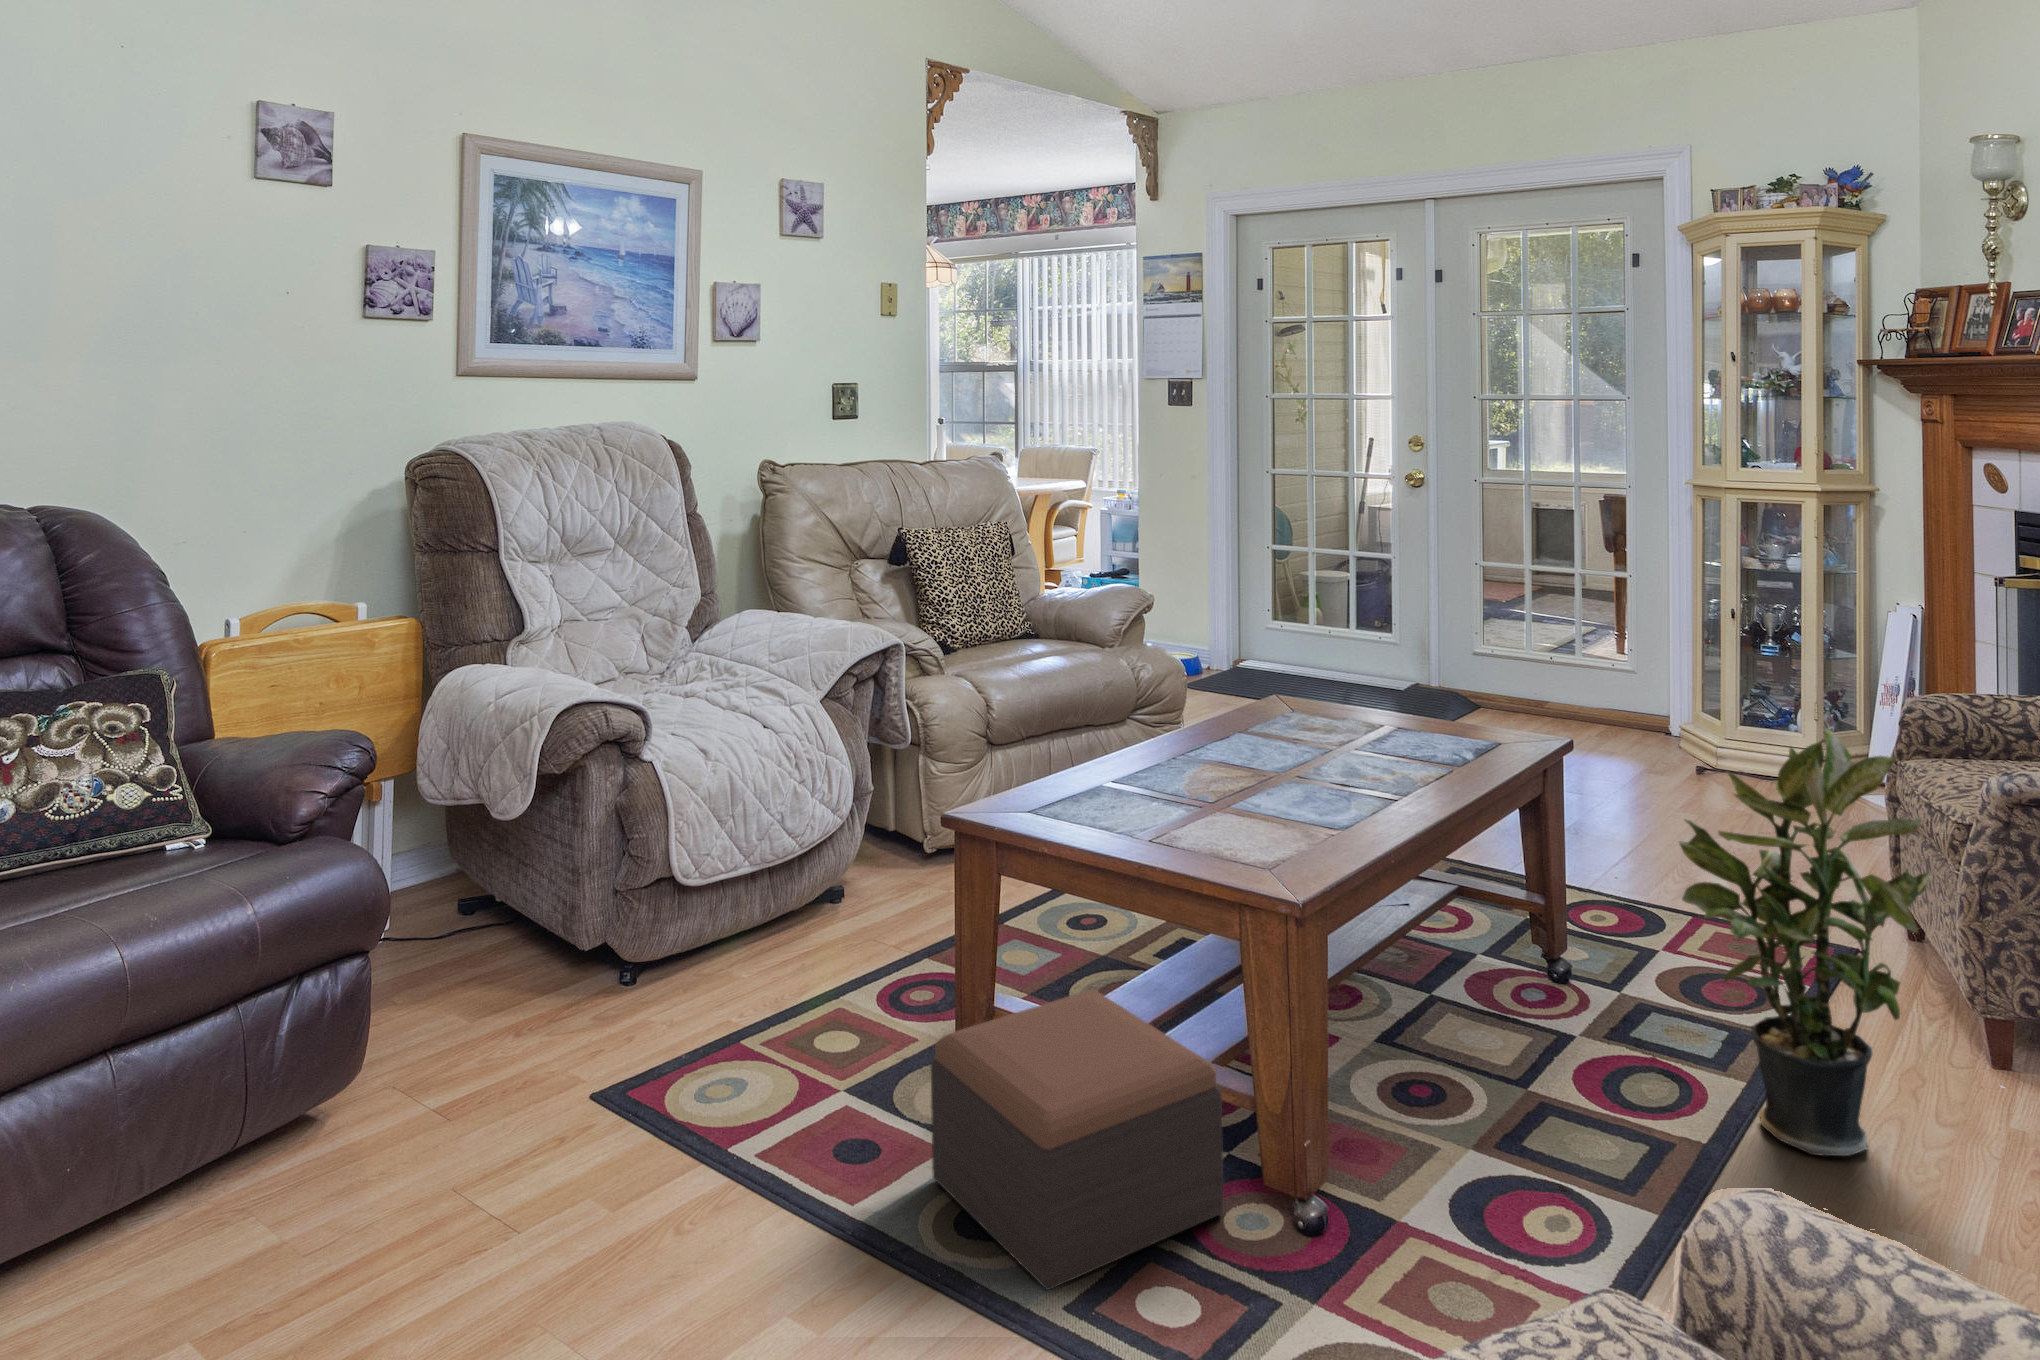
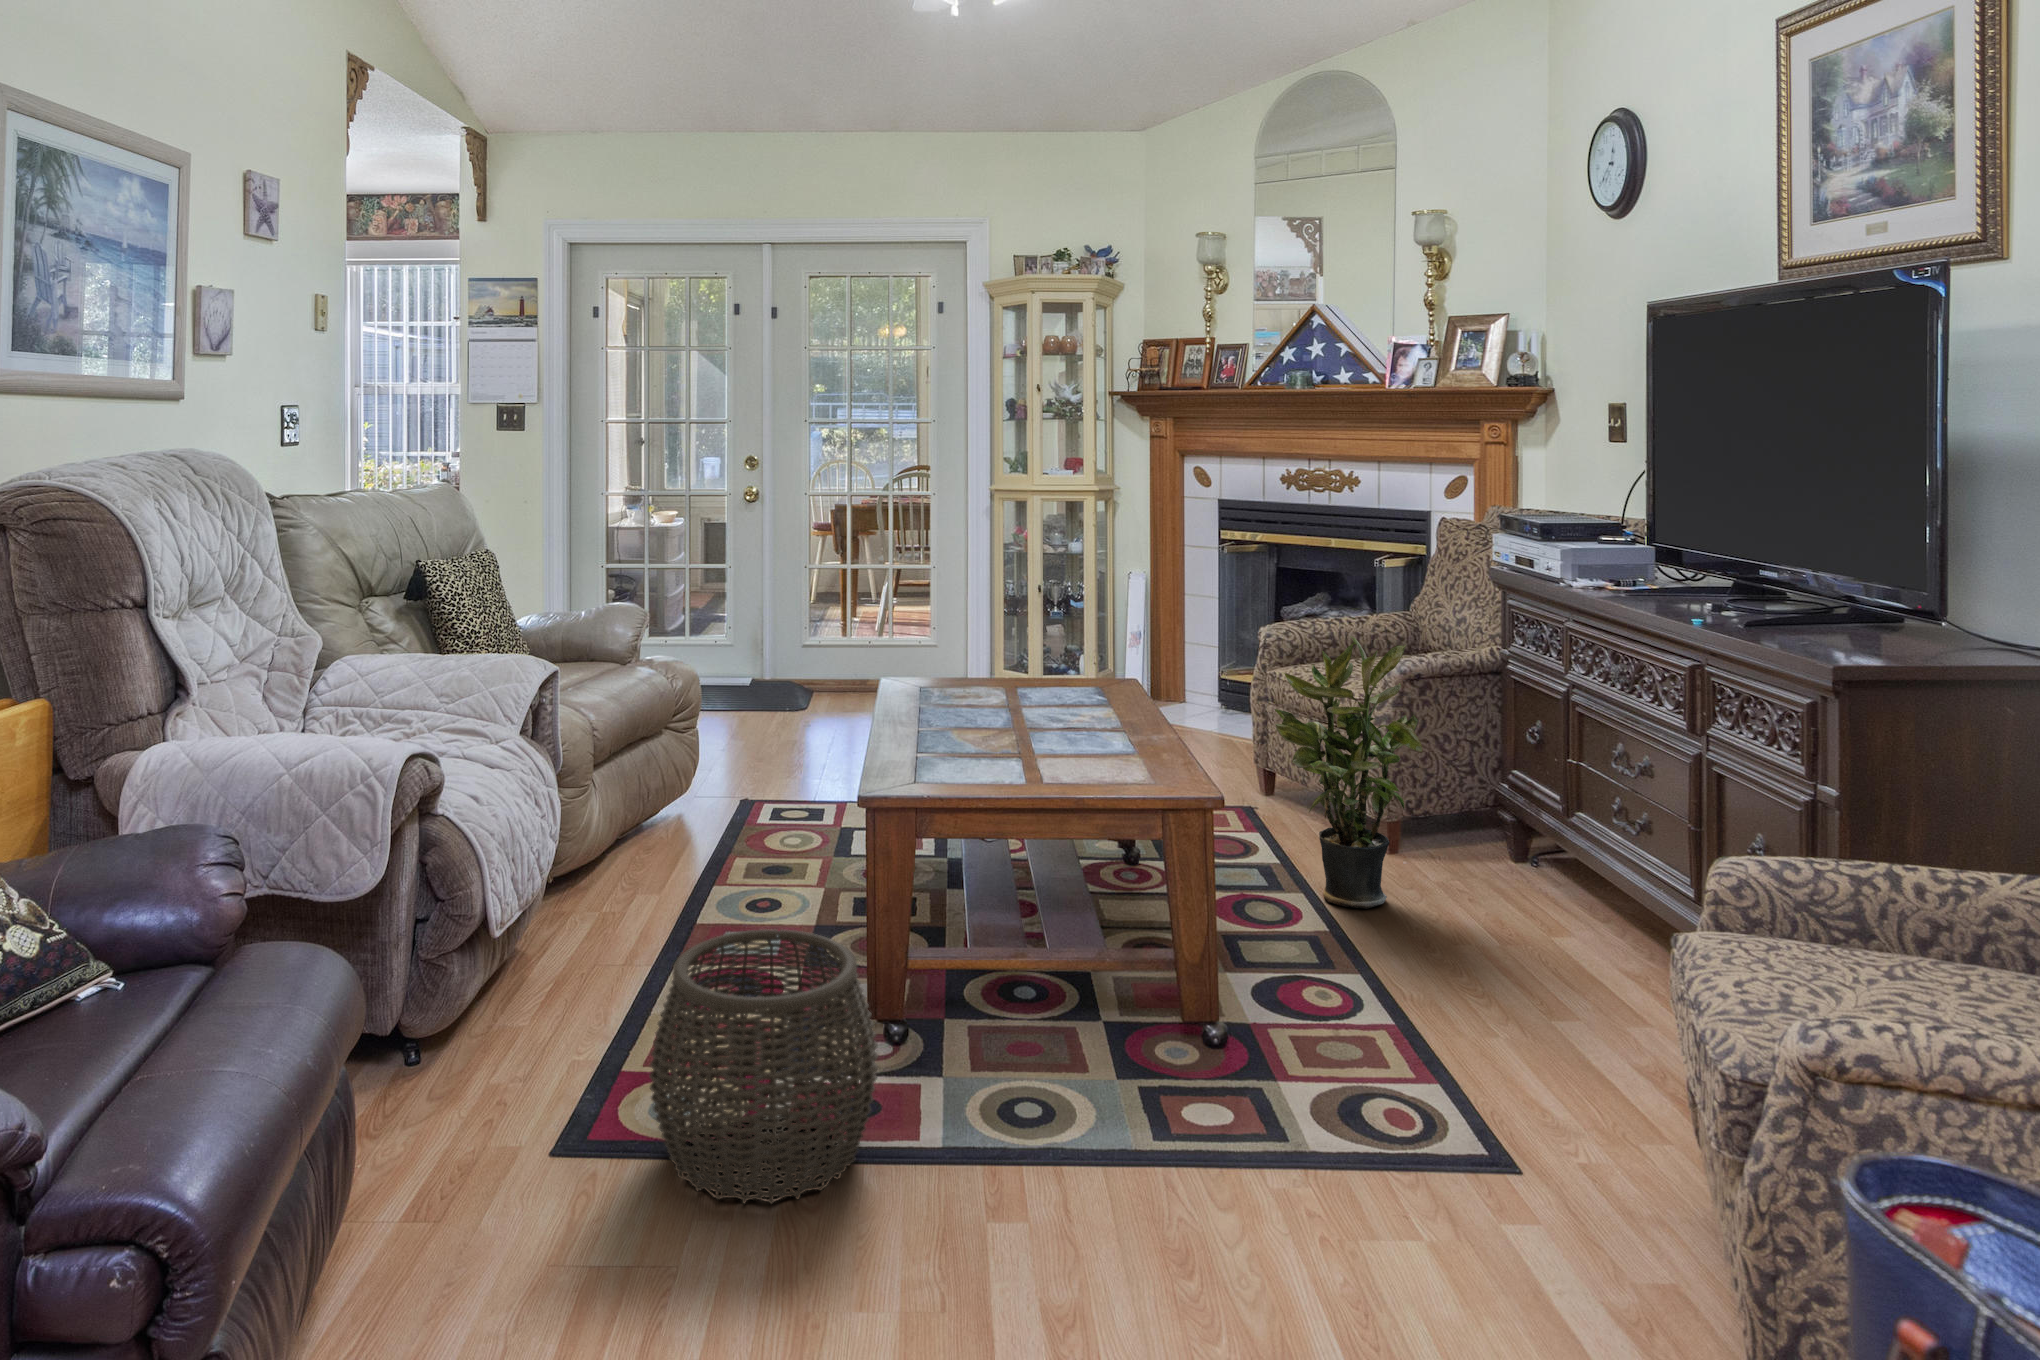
woven basket: none [559,930,803,1224] -> present [649,929,878,1204]
footstool: present [931,990,1223,1290] -> none [956,908,1158,1118]

